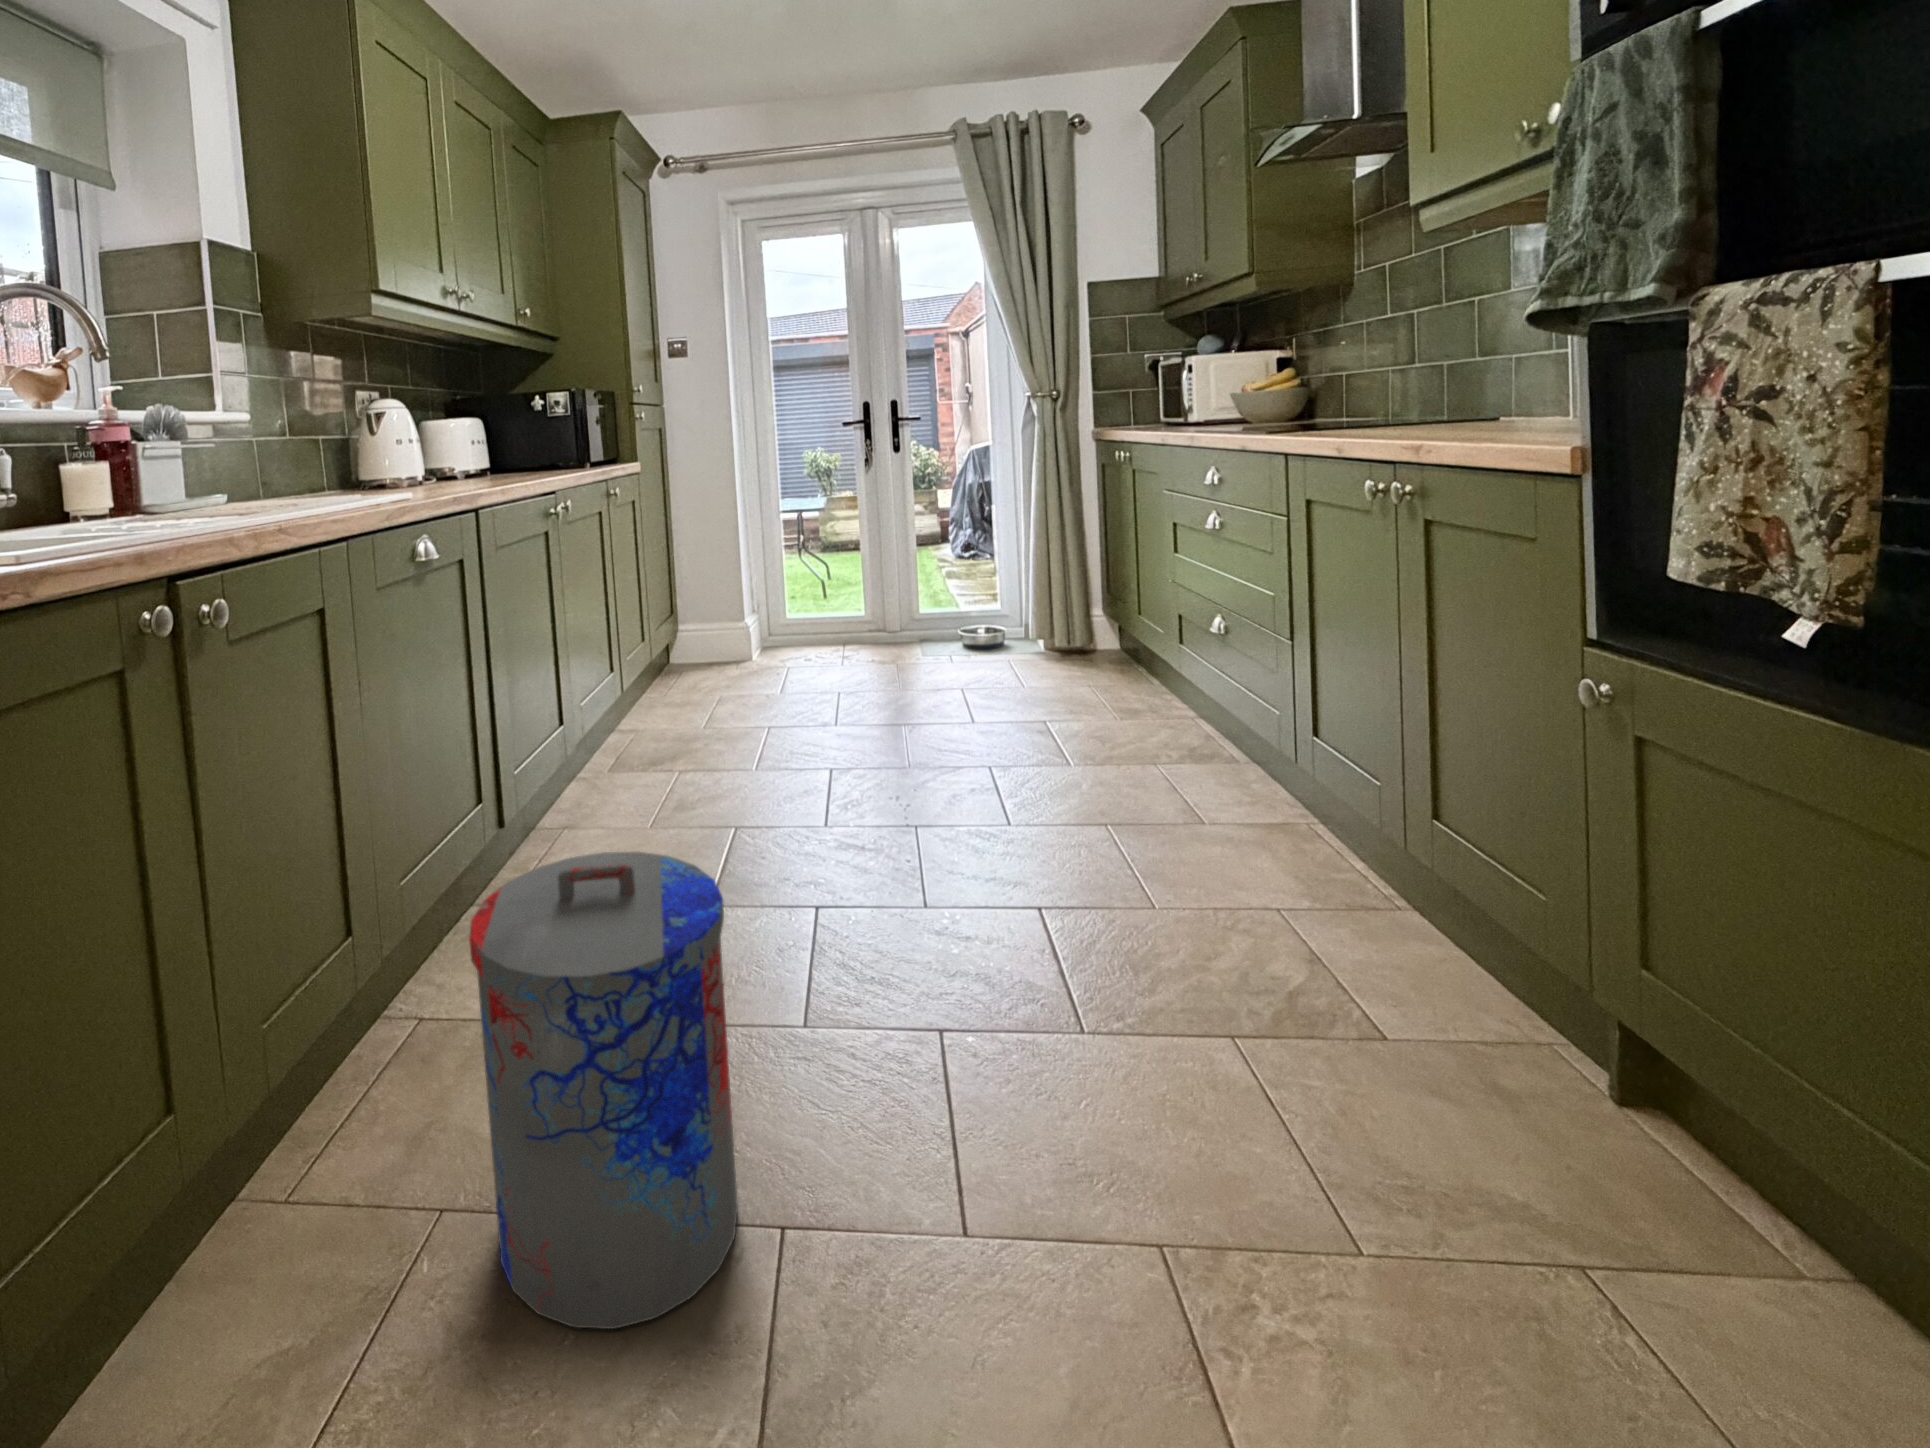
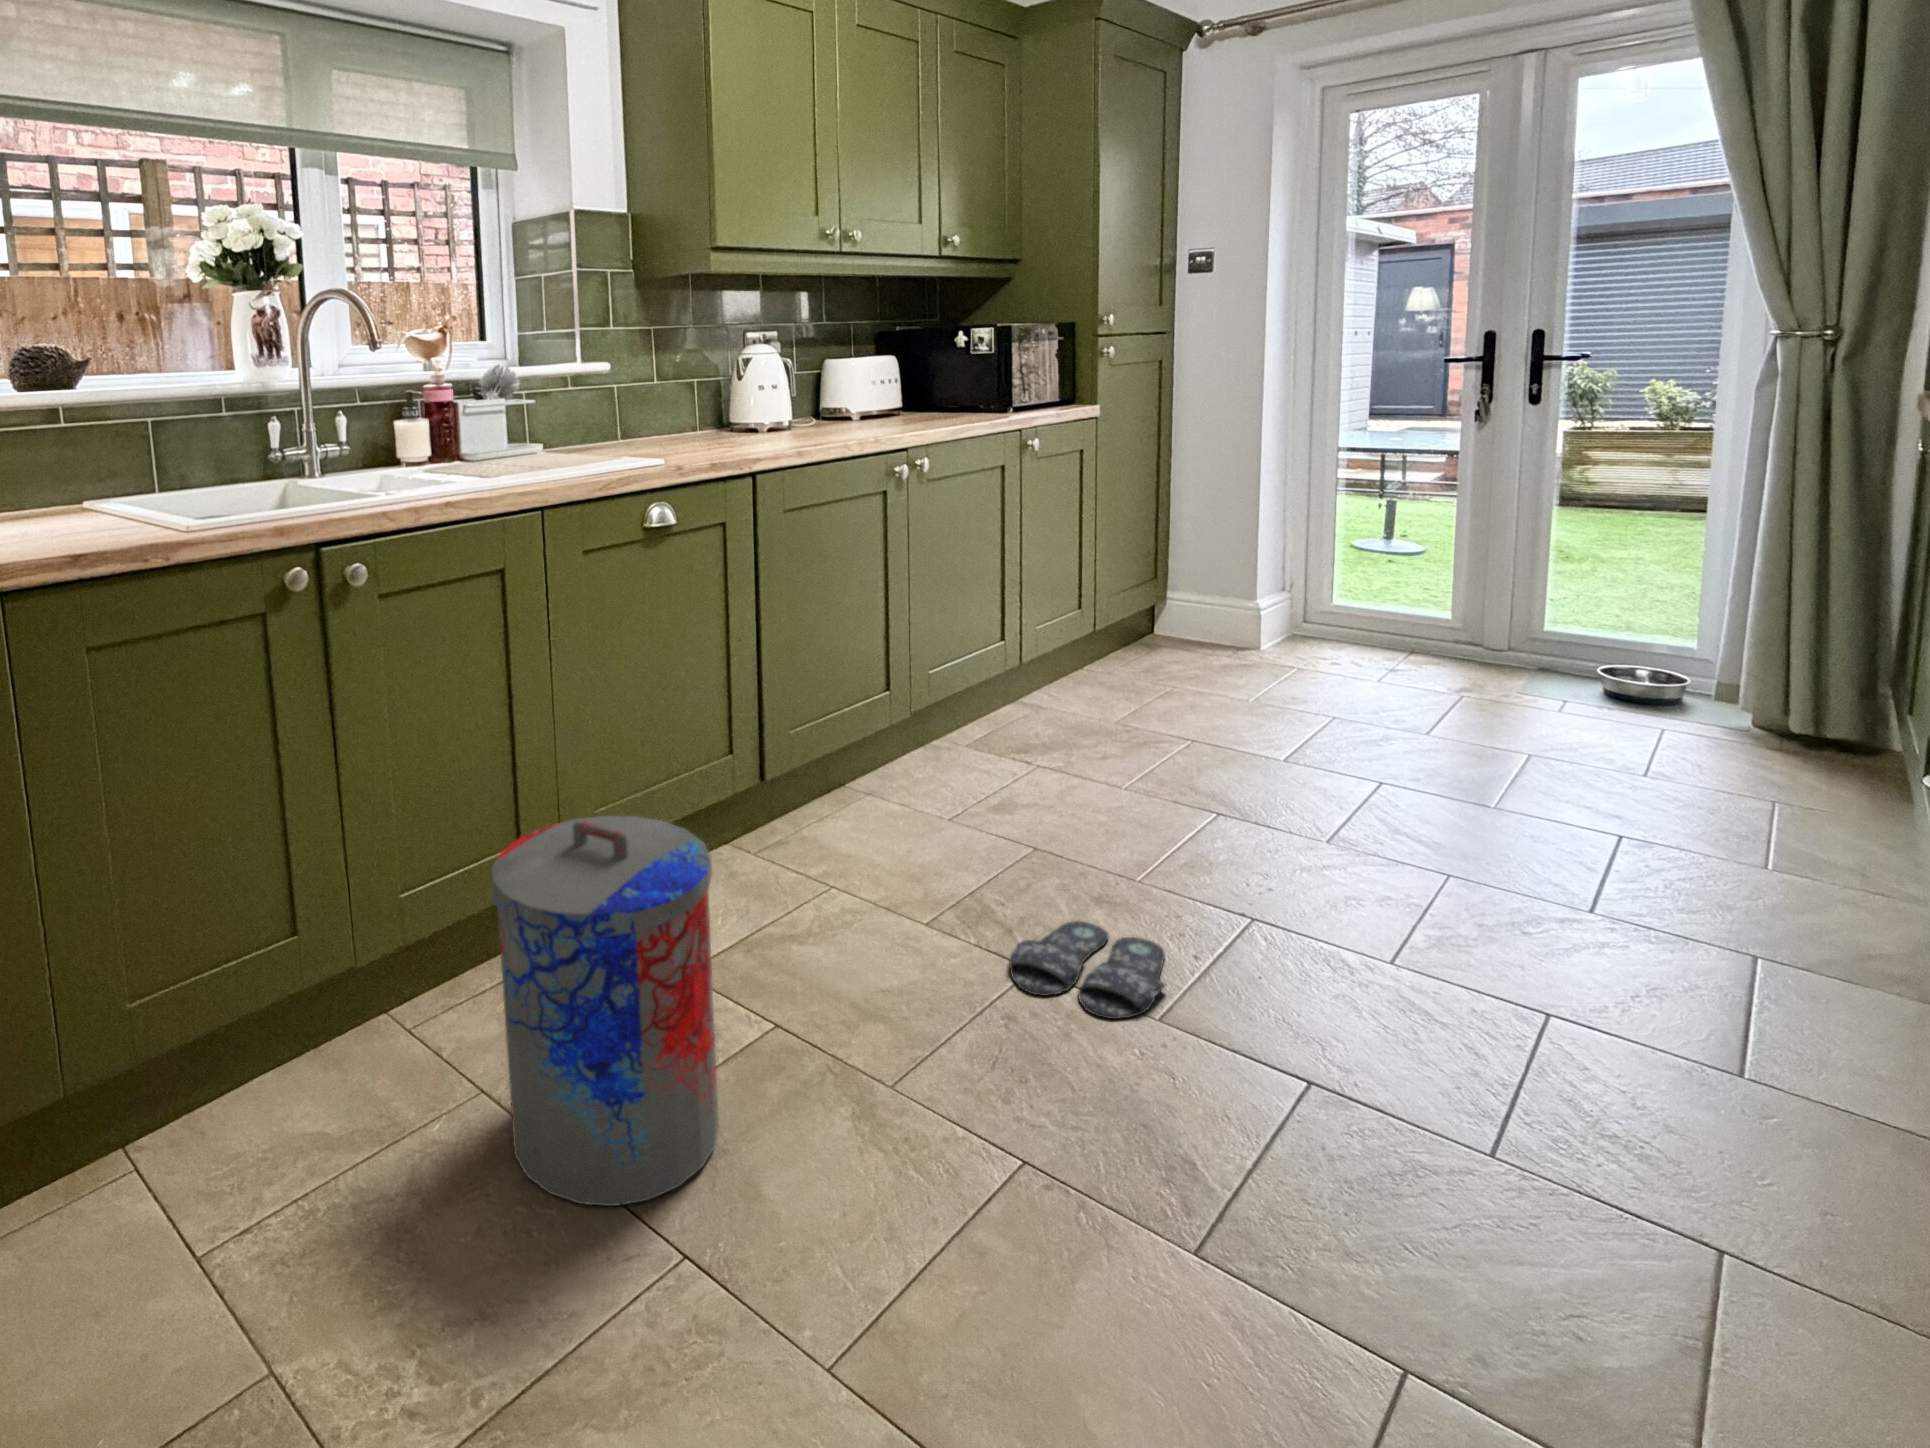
slippers: none [795,860,917,929] -> present [1009,921,1166,1019]

